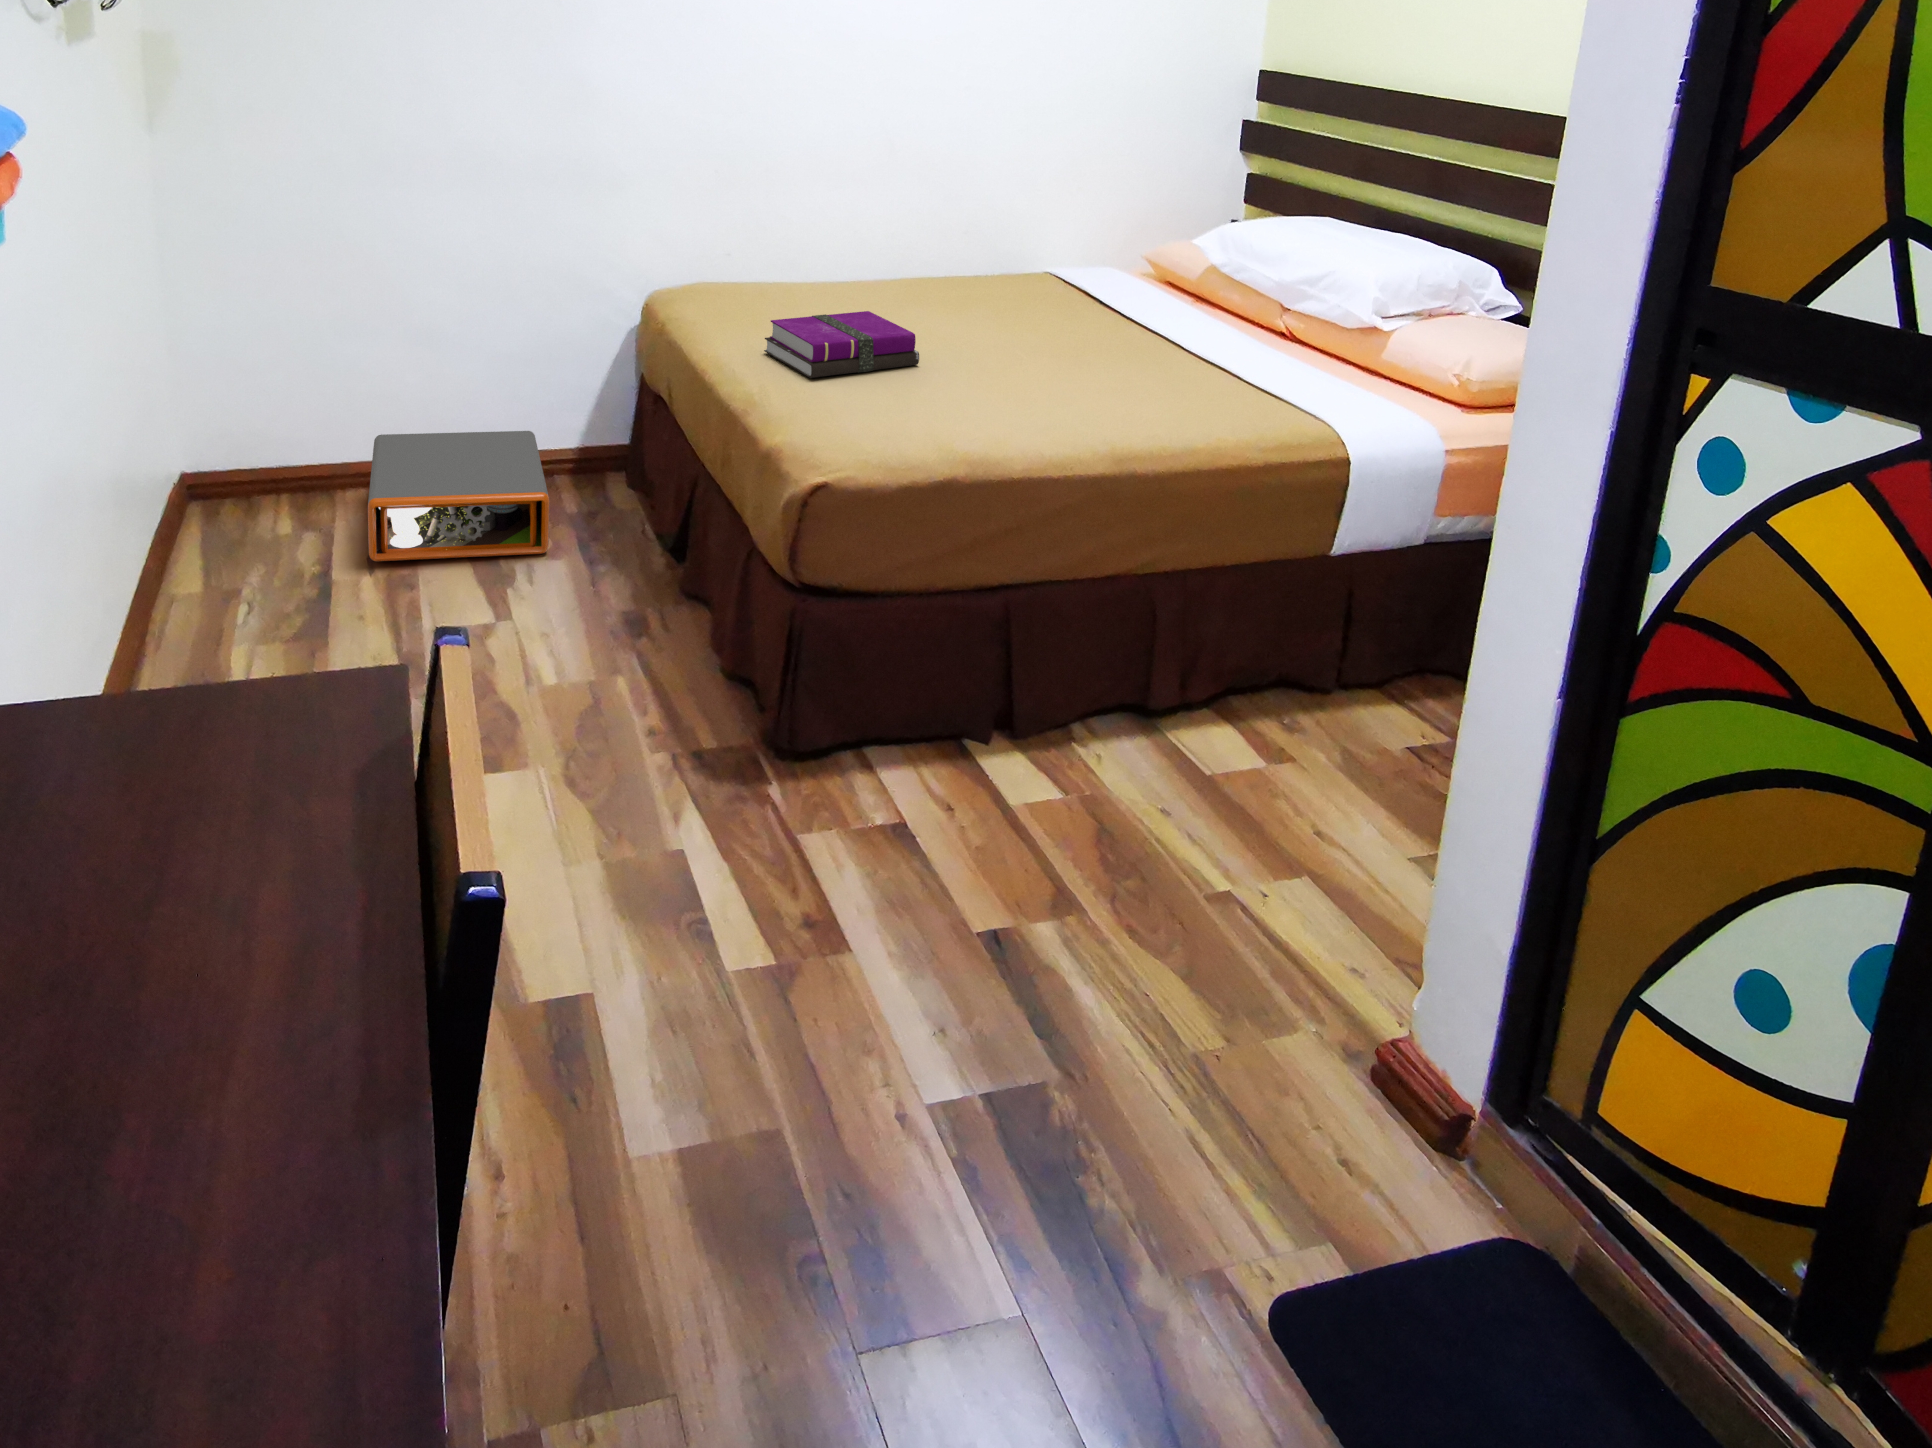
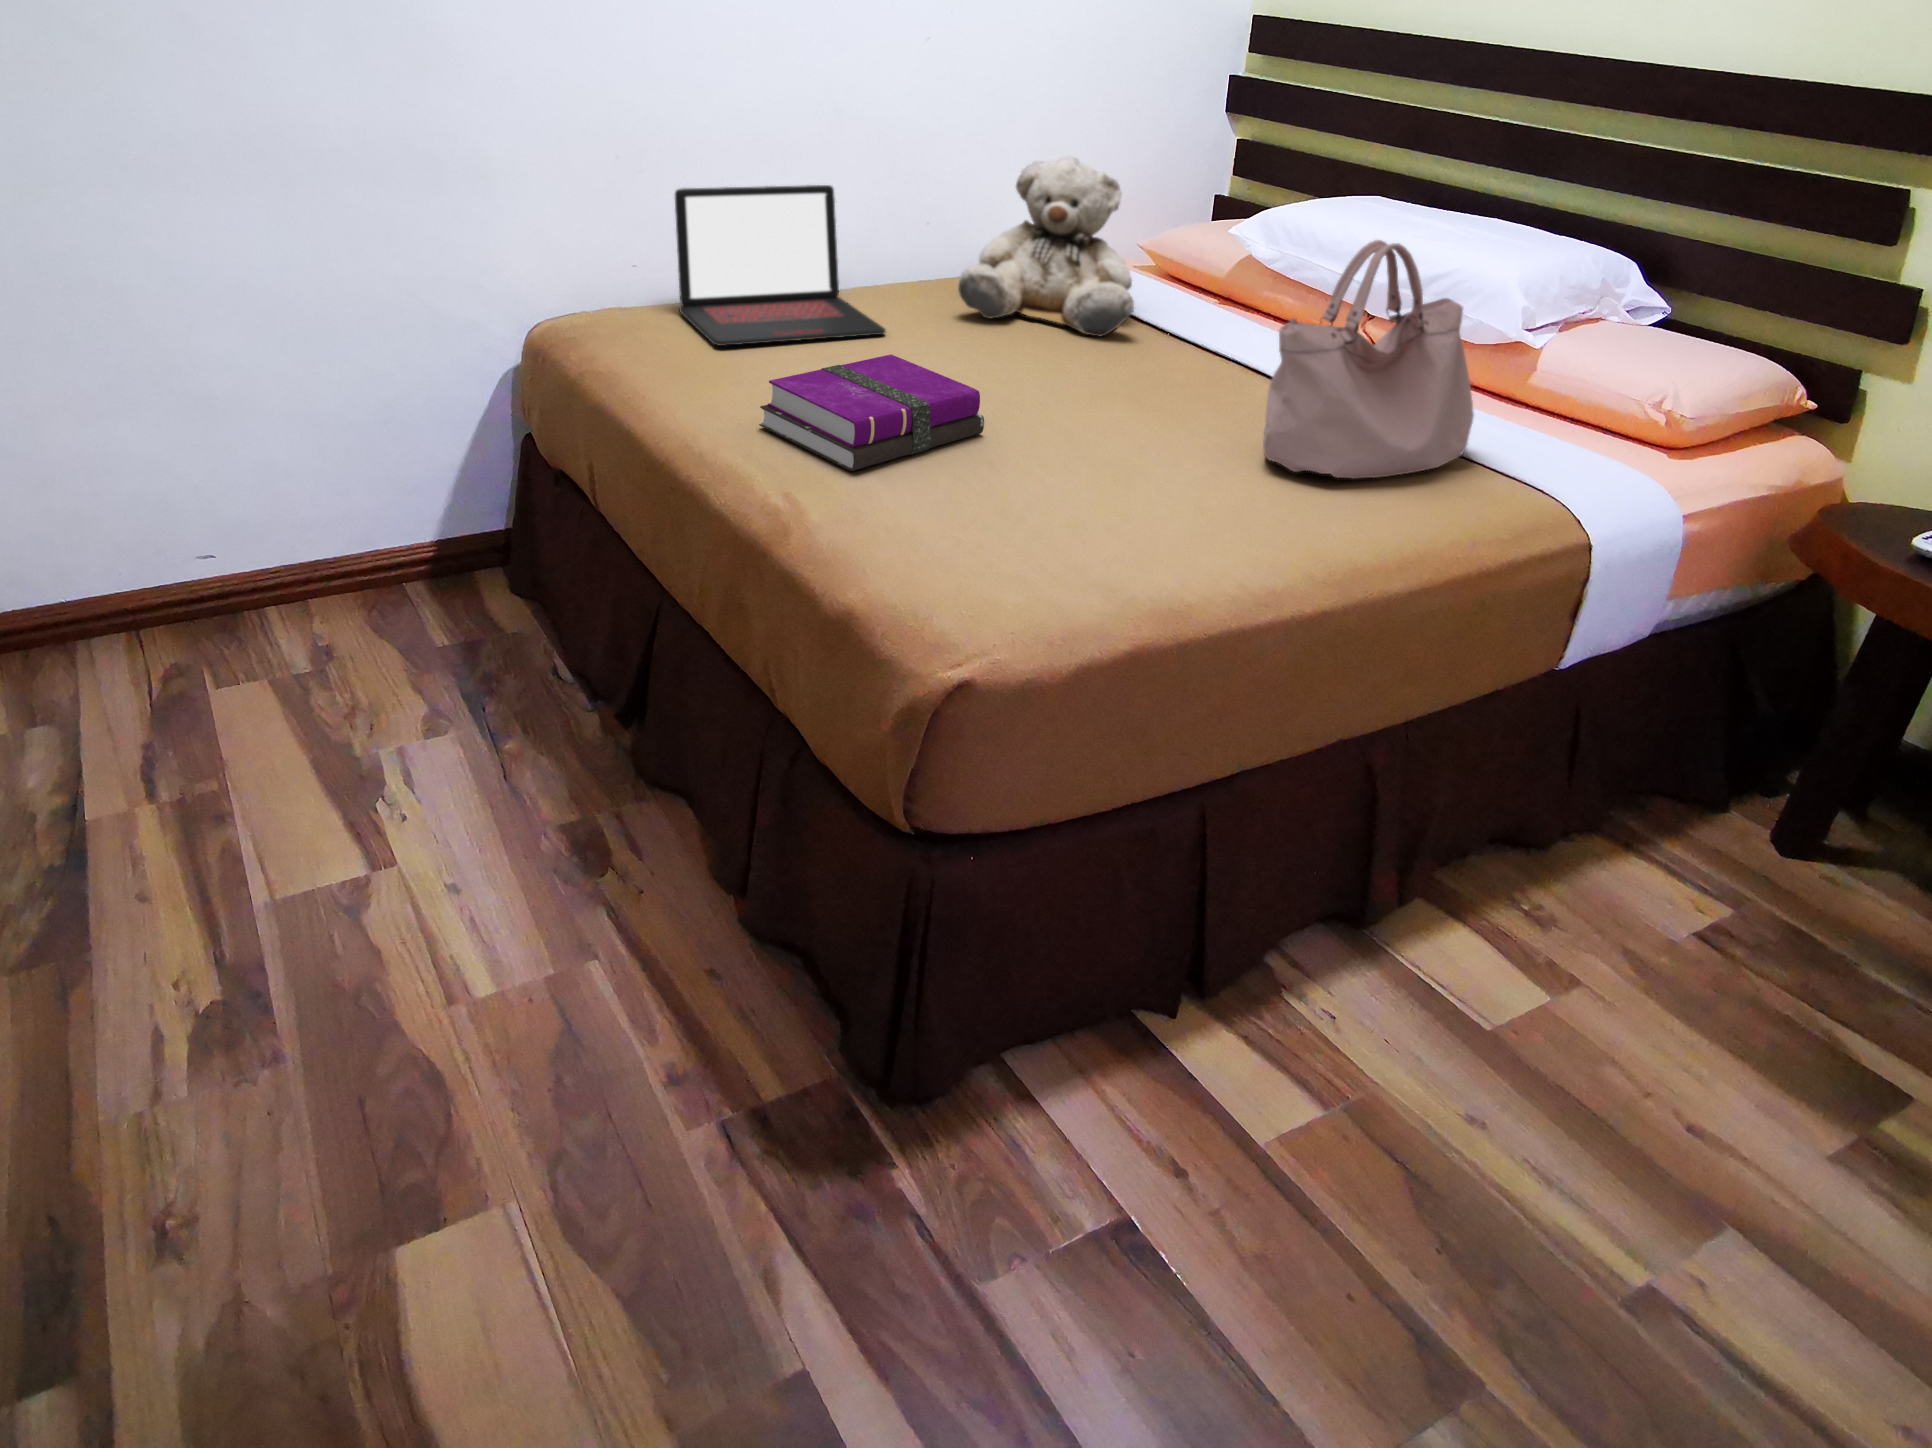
teddy bear: none [956,180,1094,316] -> present [958,157,1134,337]
laptop: none [748,196,892,306] -> present [675,185,885,346]
handbag: none [1110,234,1284,406] -> present [1263,240,1474,479]
storage box: present [368,431,549,561] -> none [131,531,425,781]

